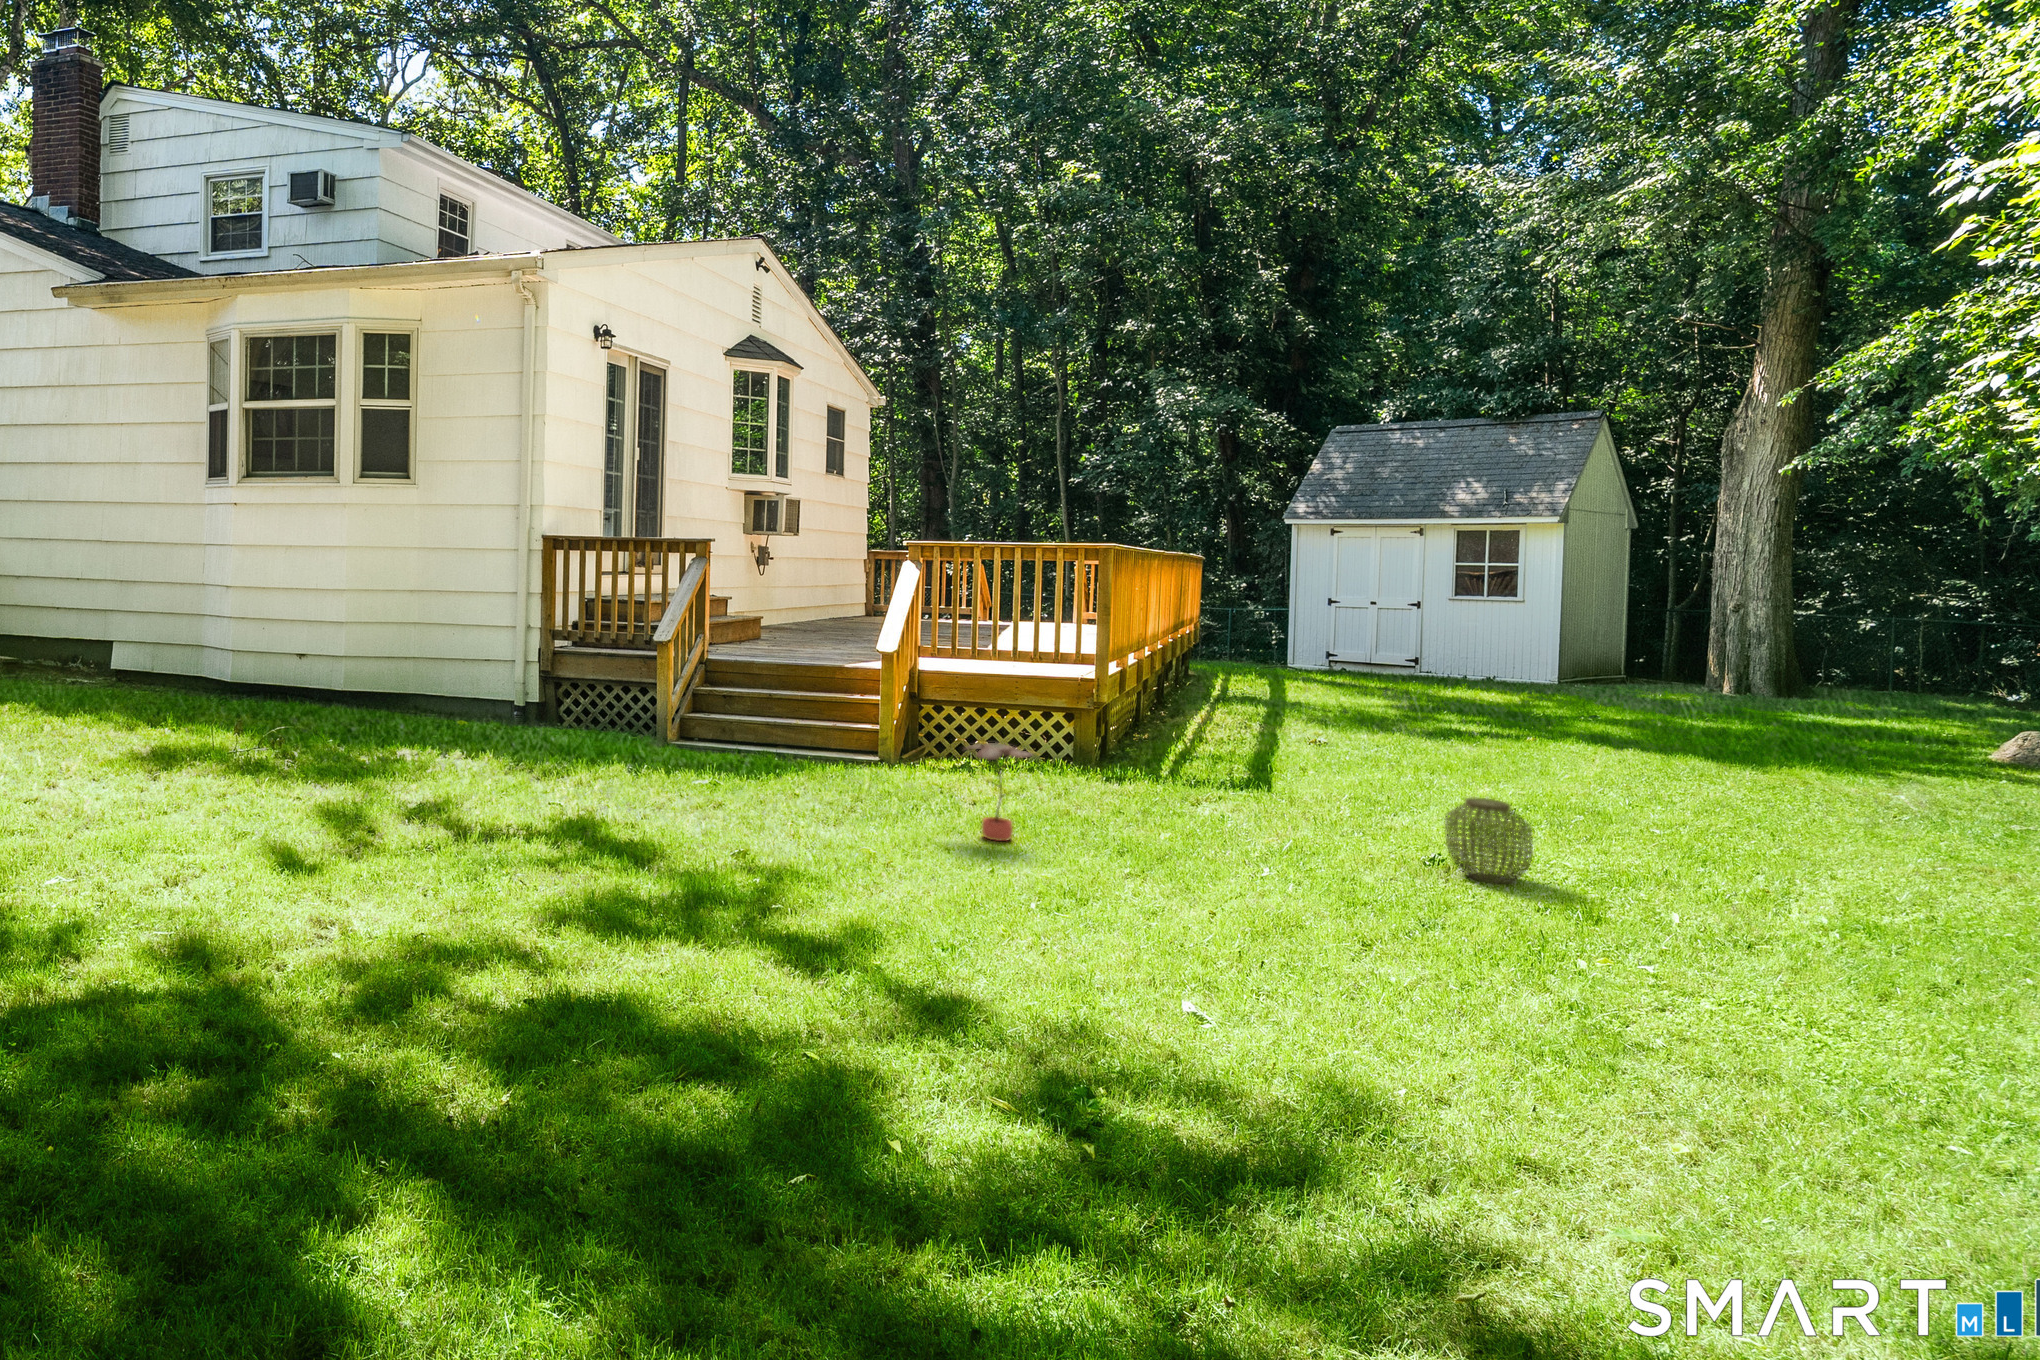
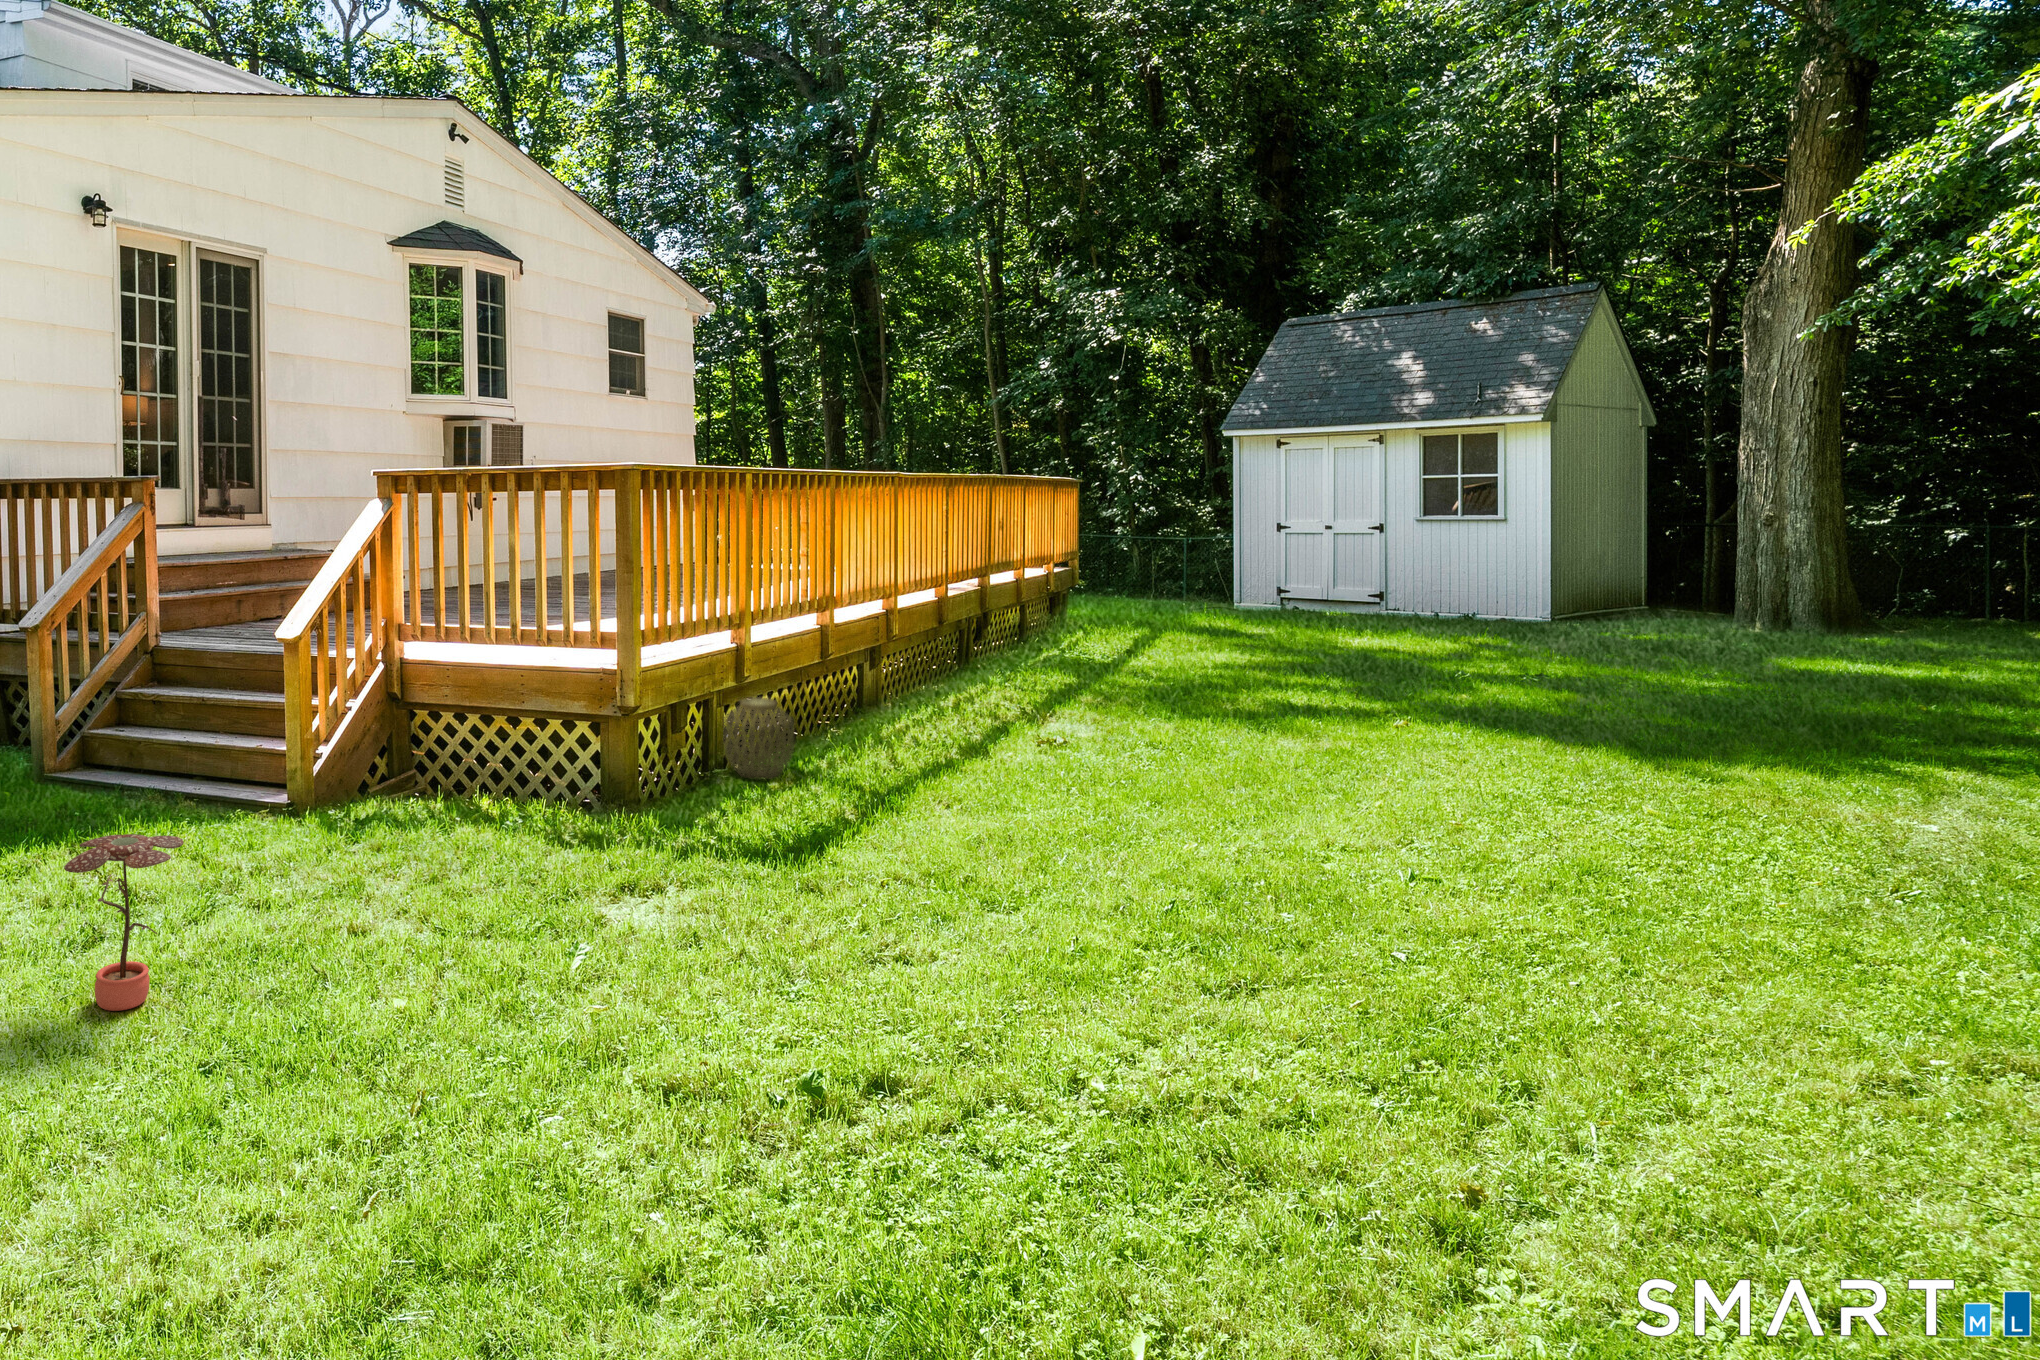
woven basket: present [1445,798,1533,884] -> present [723,697,794,779]

